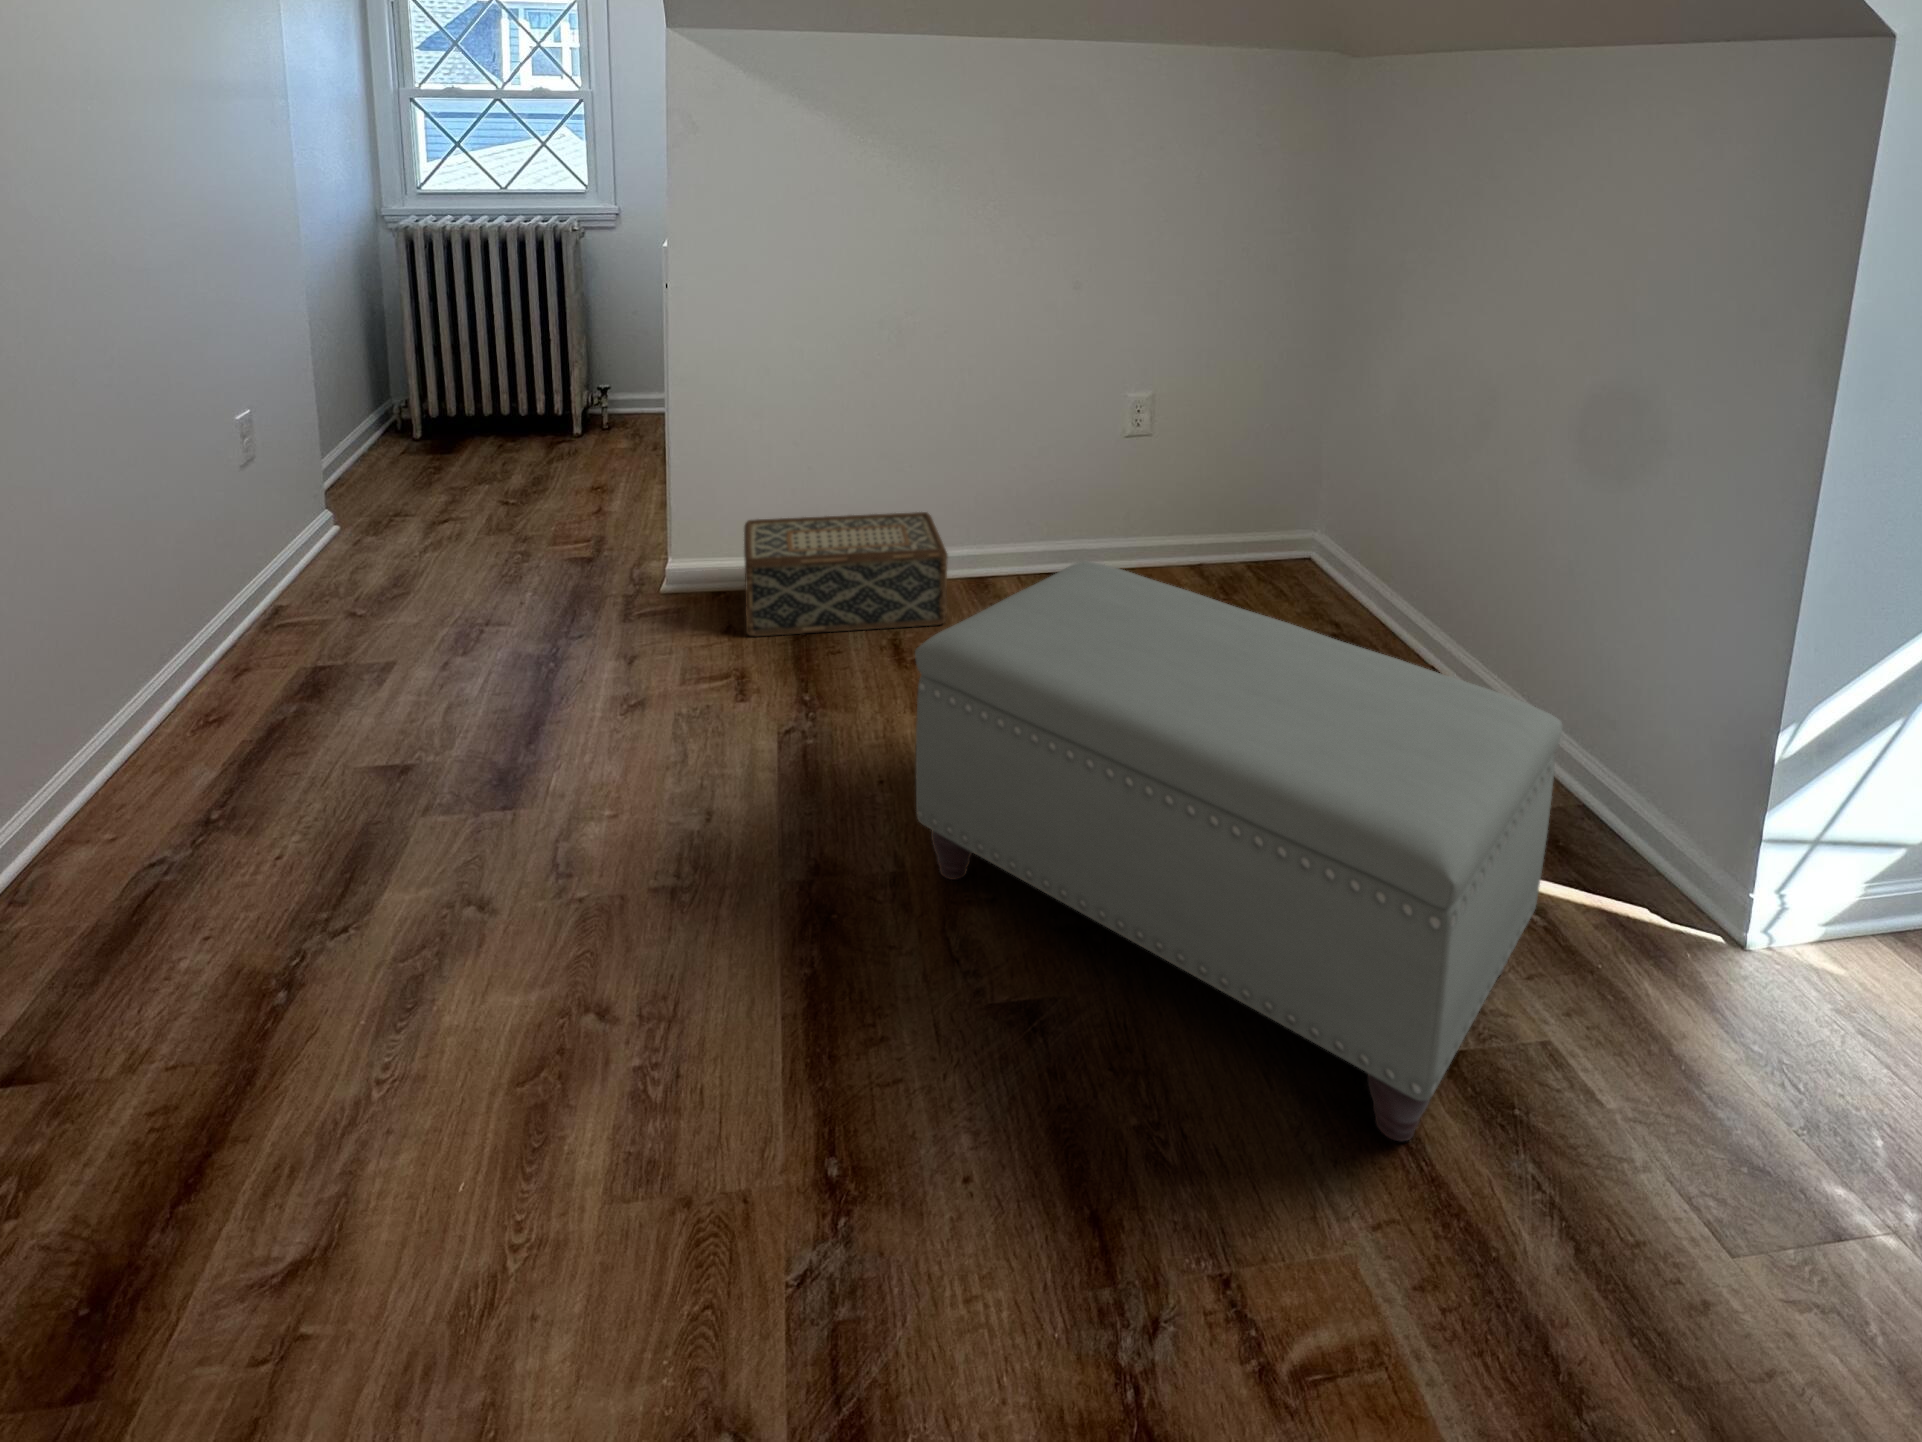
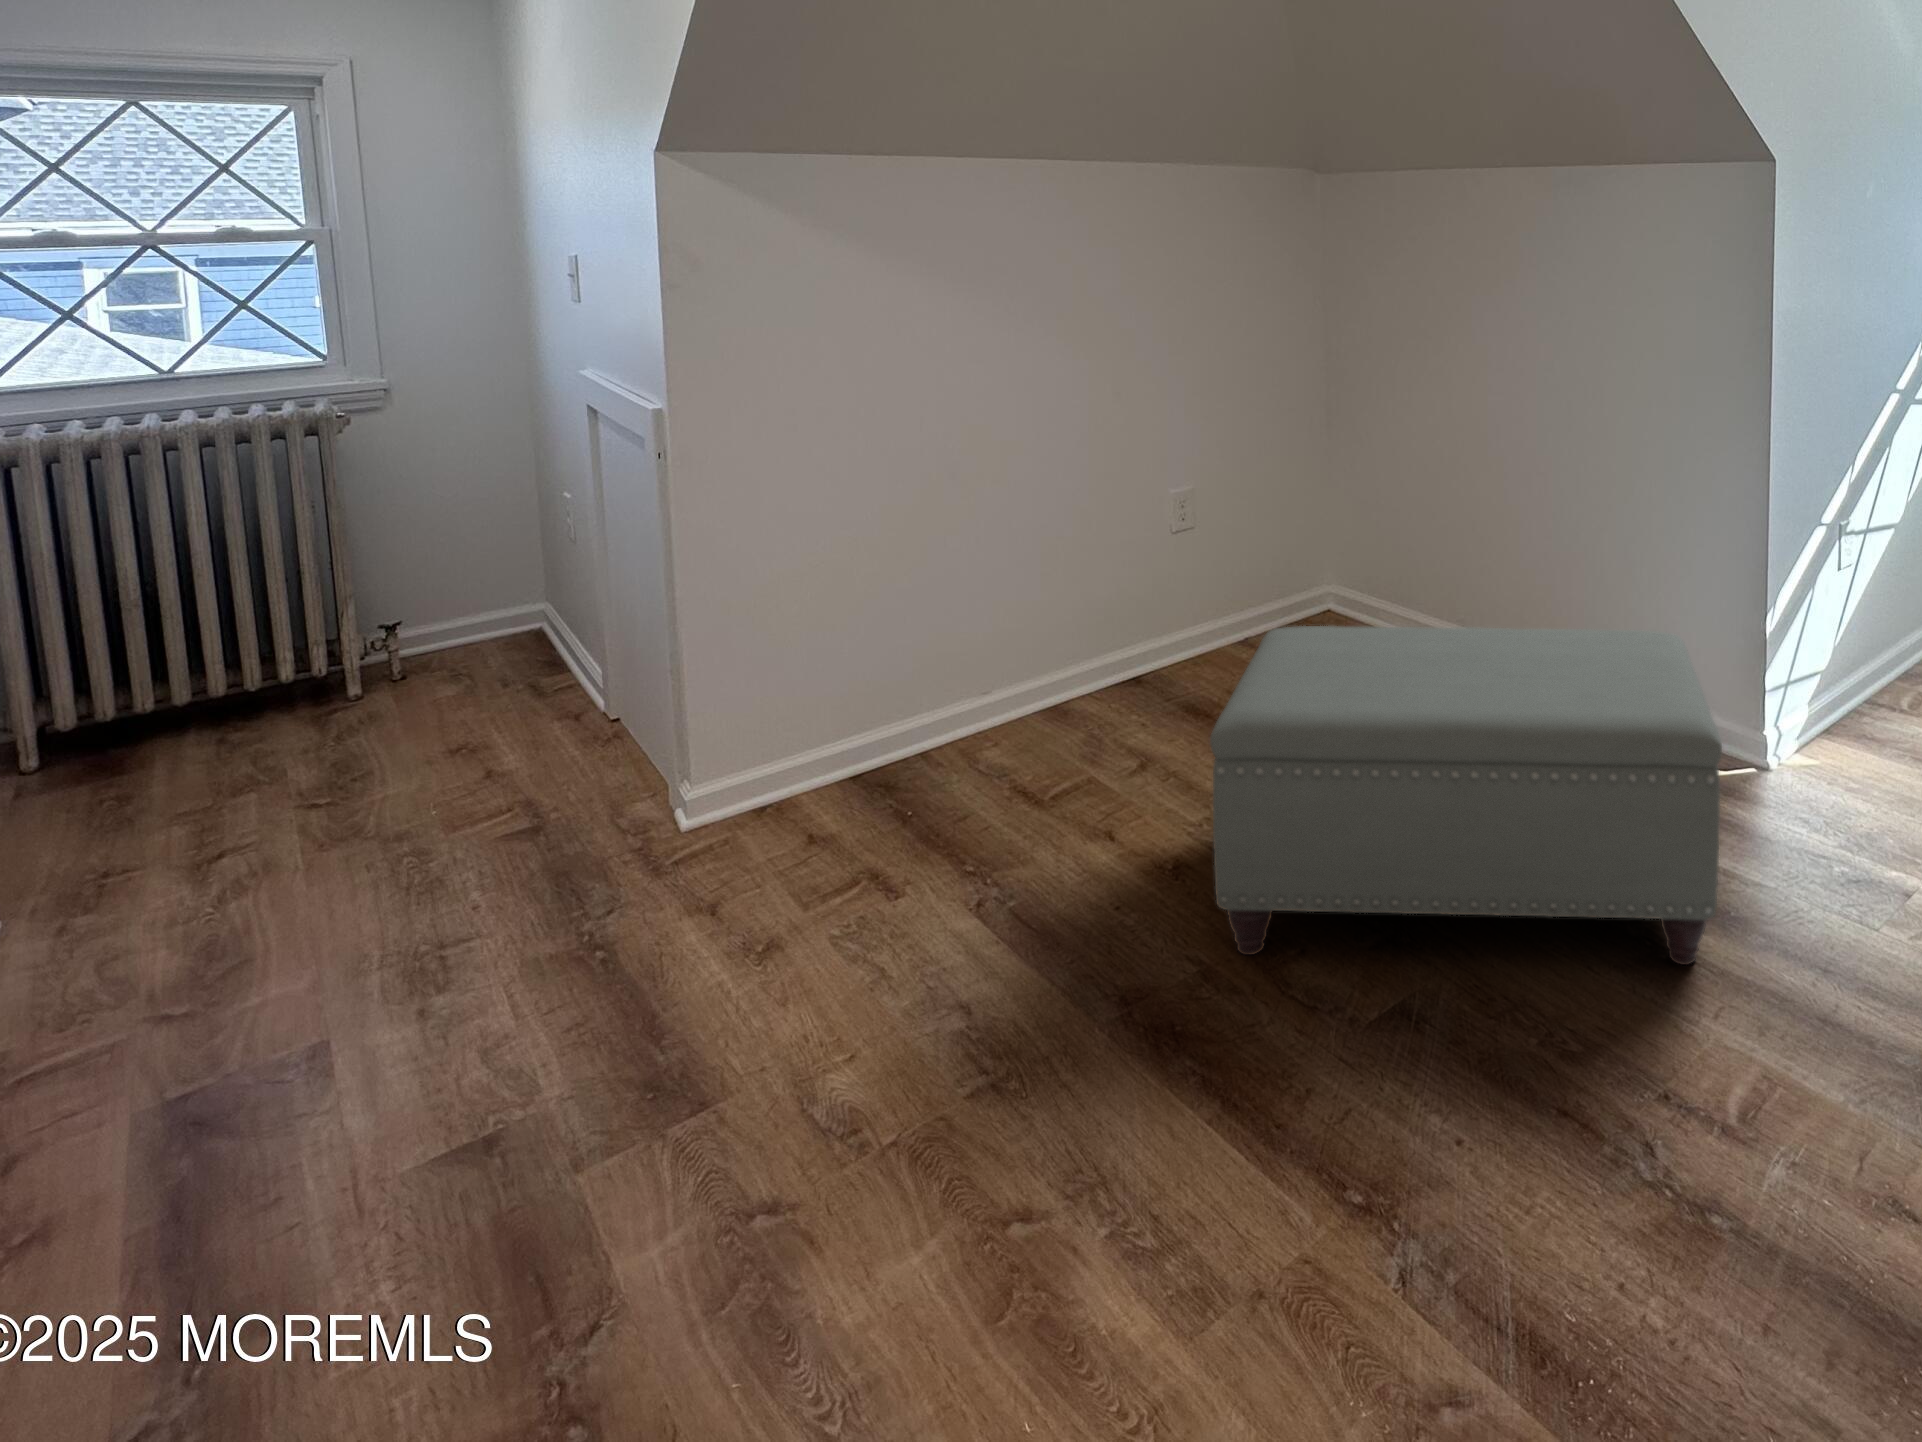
woven basket: present [744,512,948,636] -> none [779,651,1051,839]

